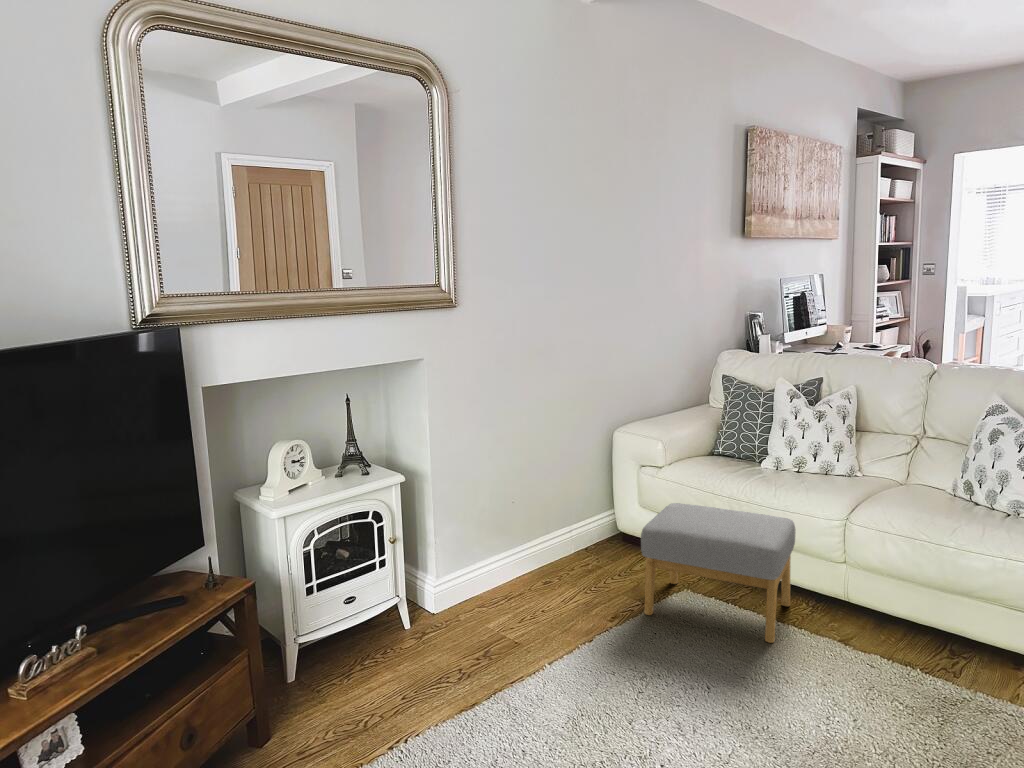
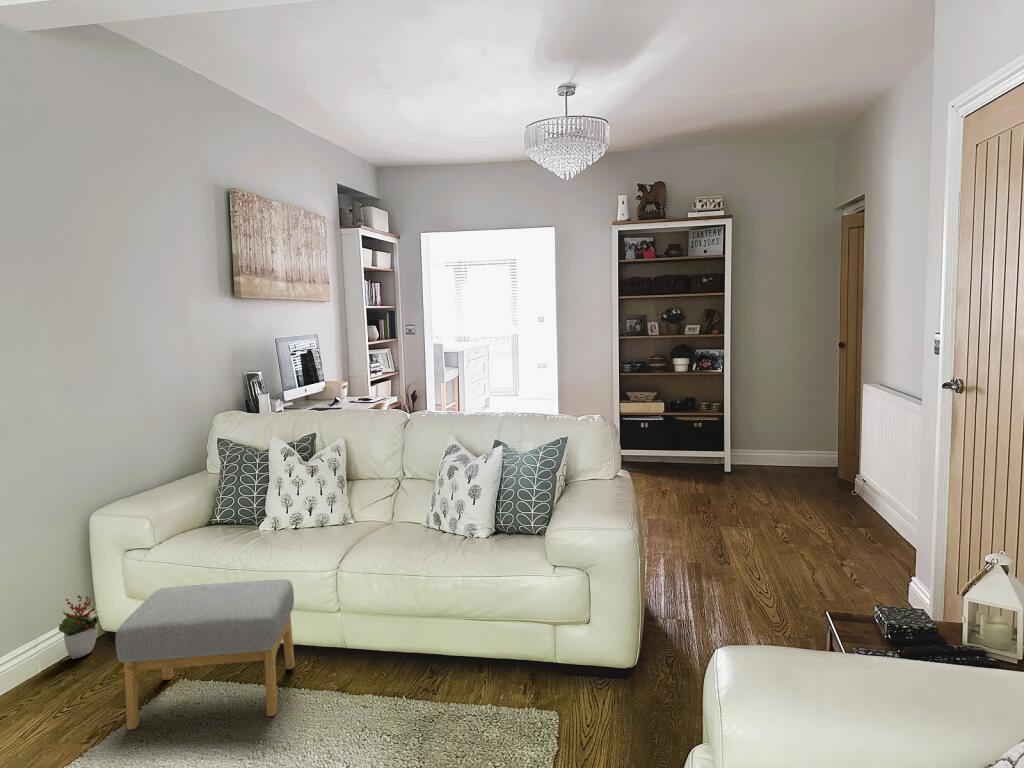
decorative plant: none [591,495,618,547] -> present [59,595,98,659]

